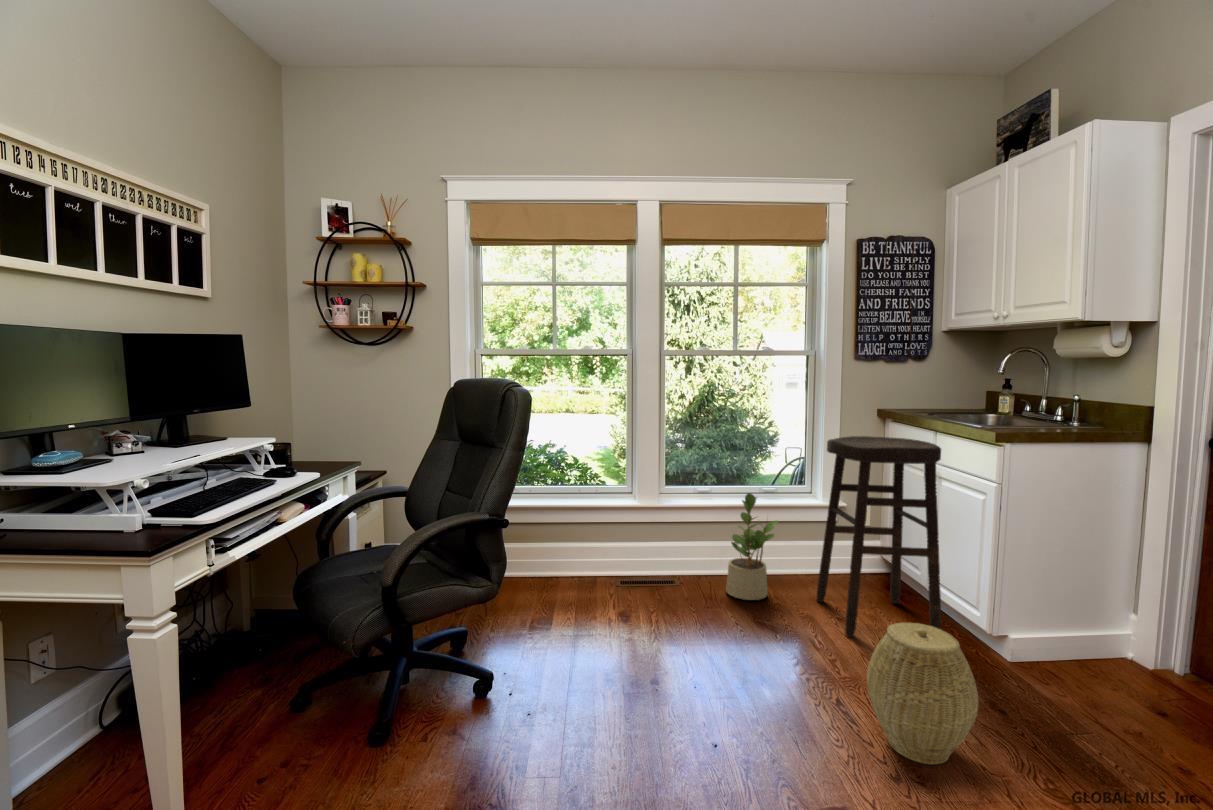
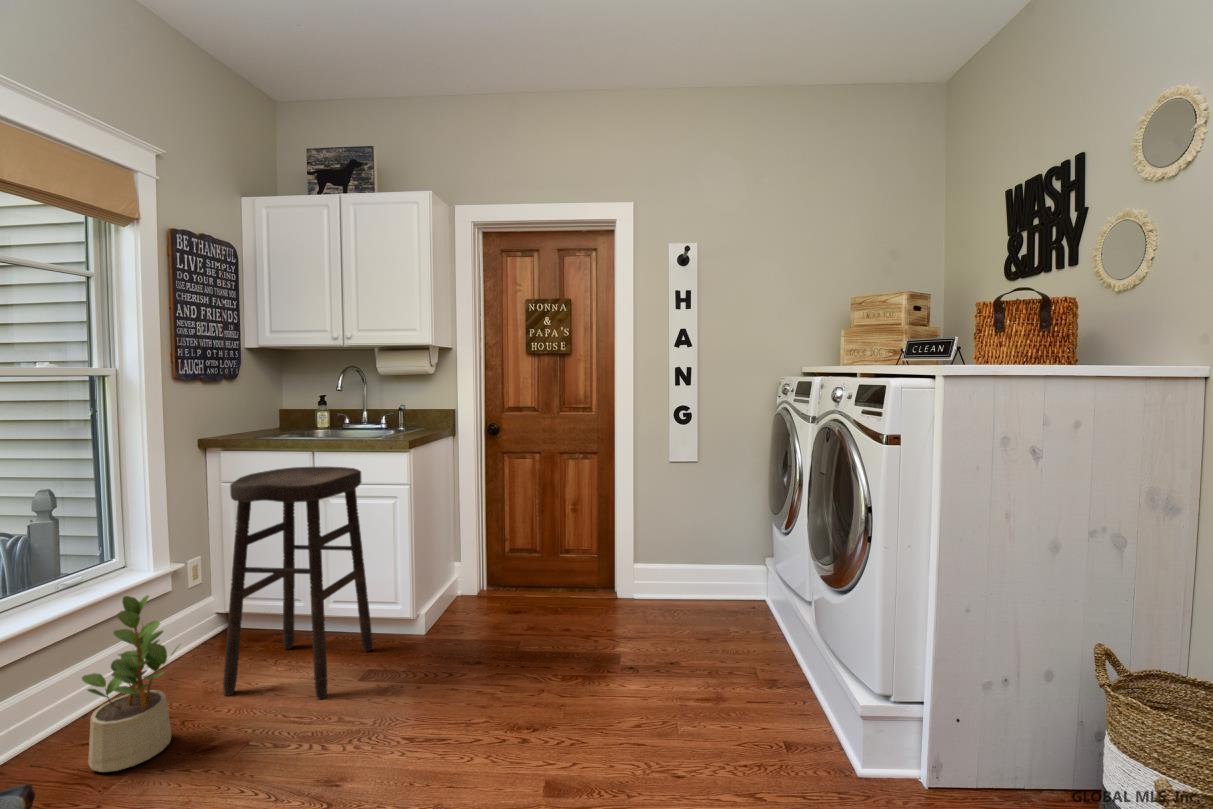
woven basket: present [867,623,978,764] -> none [464,613,547,732]

